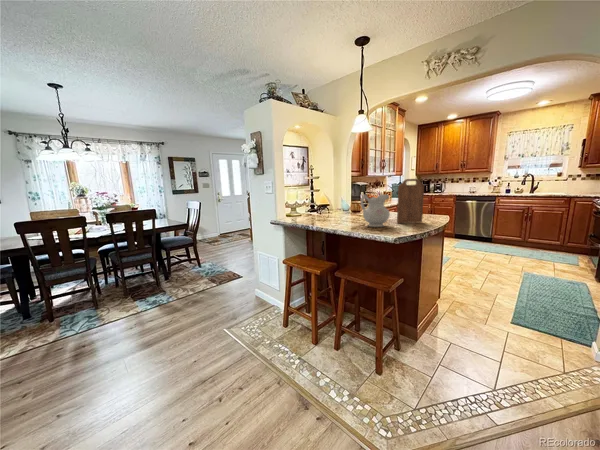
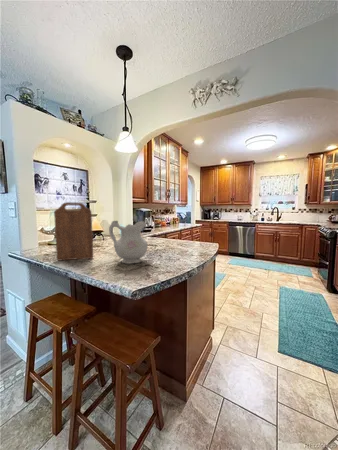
cutting board: present [397,179,424,223] -> present [54,202,93,261]

